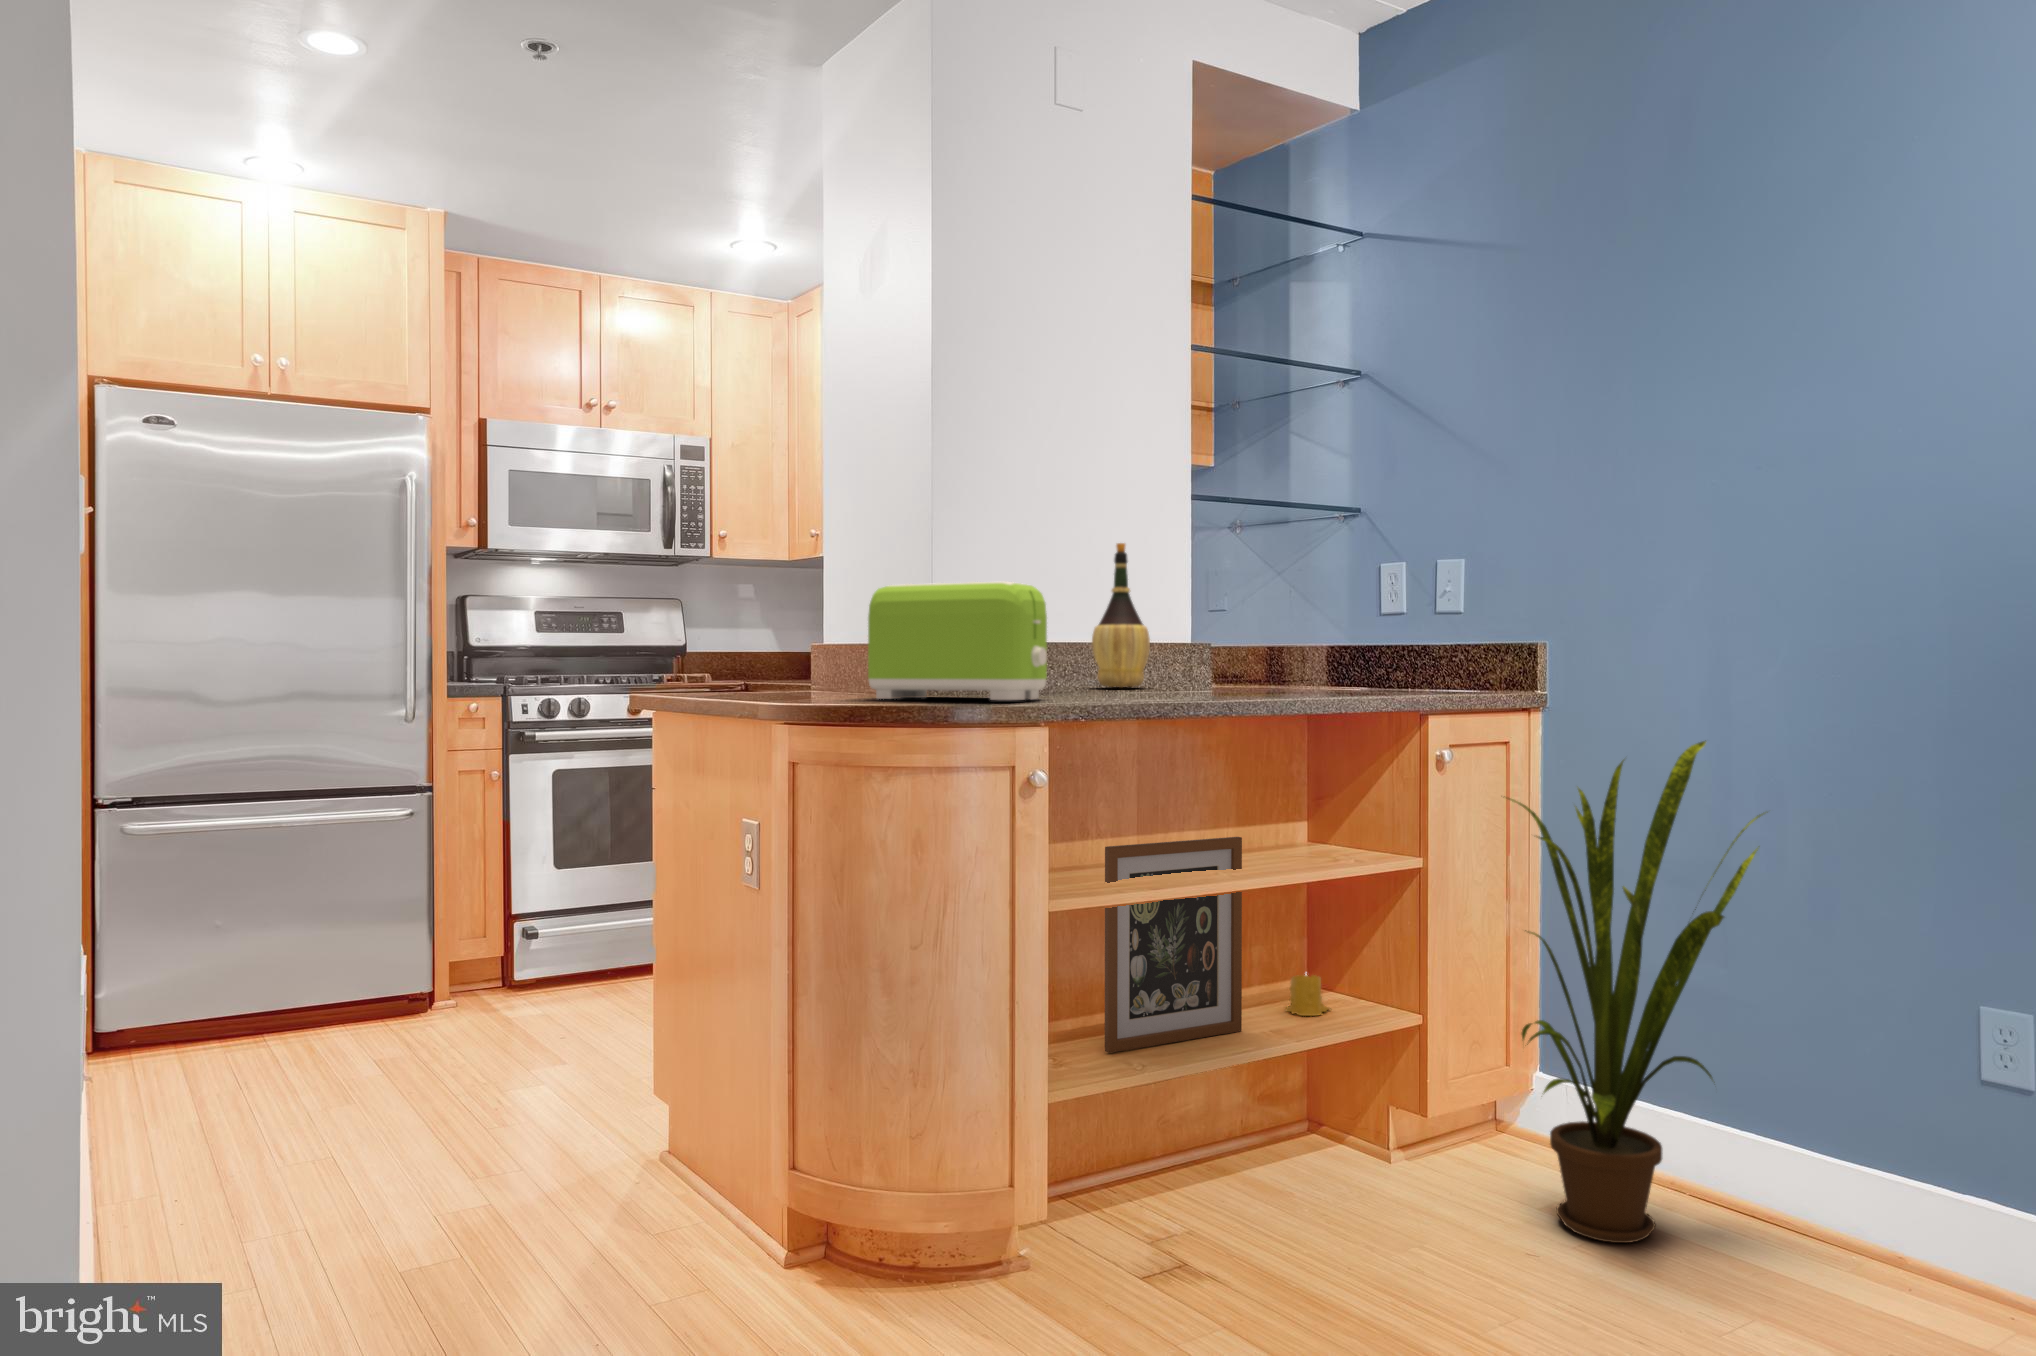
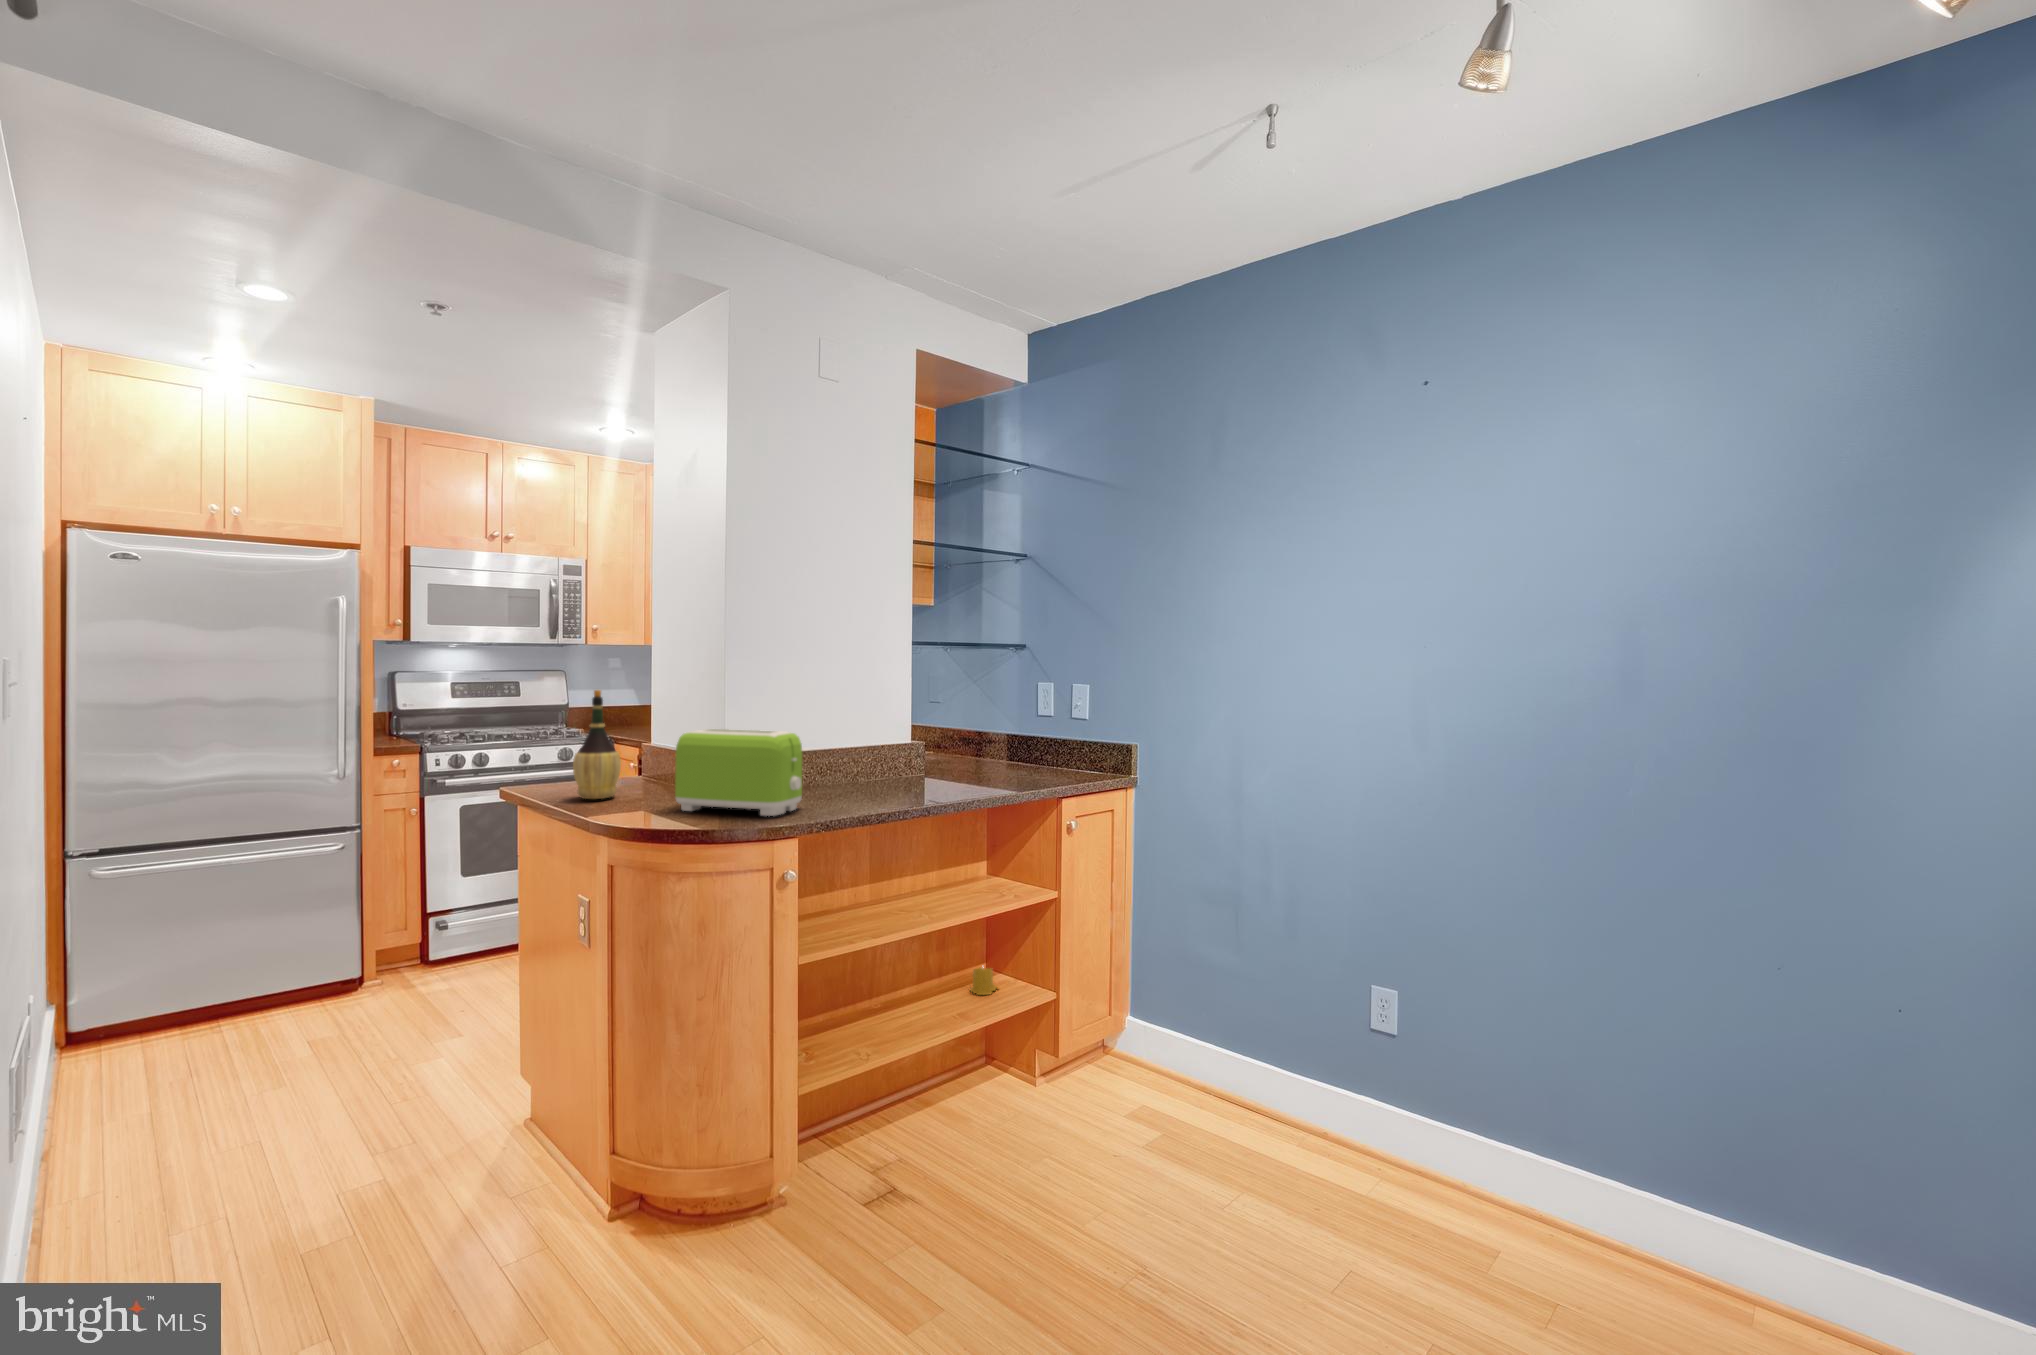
wine bottle: present [1092,543,1150,688] -> present [573,690,621,799]
house plant: present [1507,741,1764,1243] -> none [1103,817,1258,1140]
picture frame: present [1105,837,1242,1053] -> none [843,885,939,1039]

